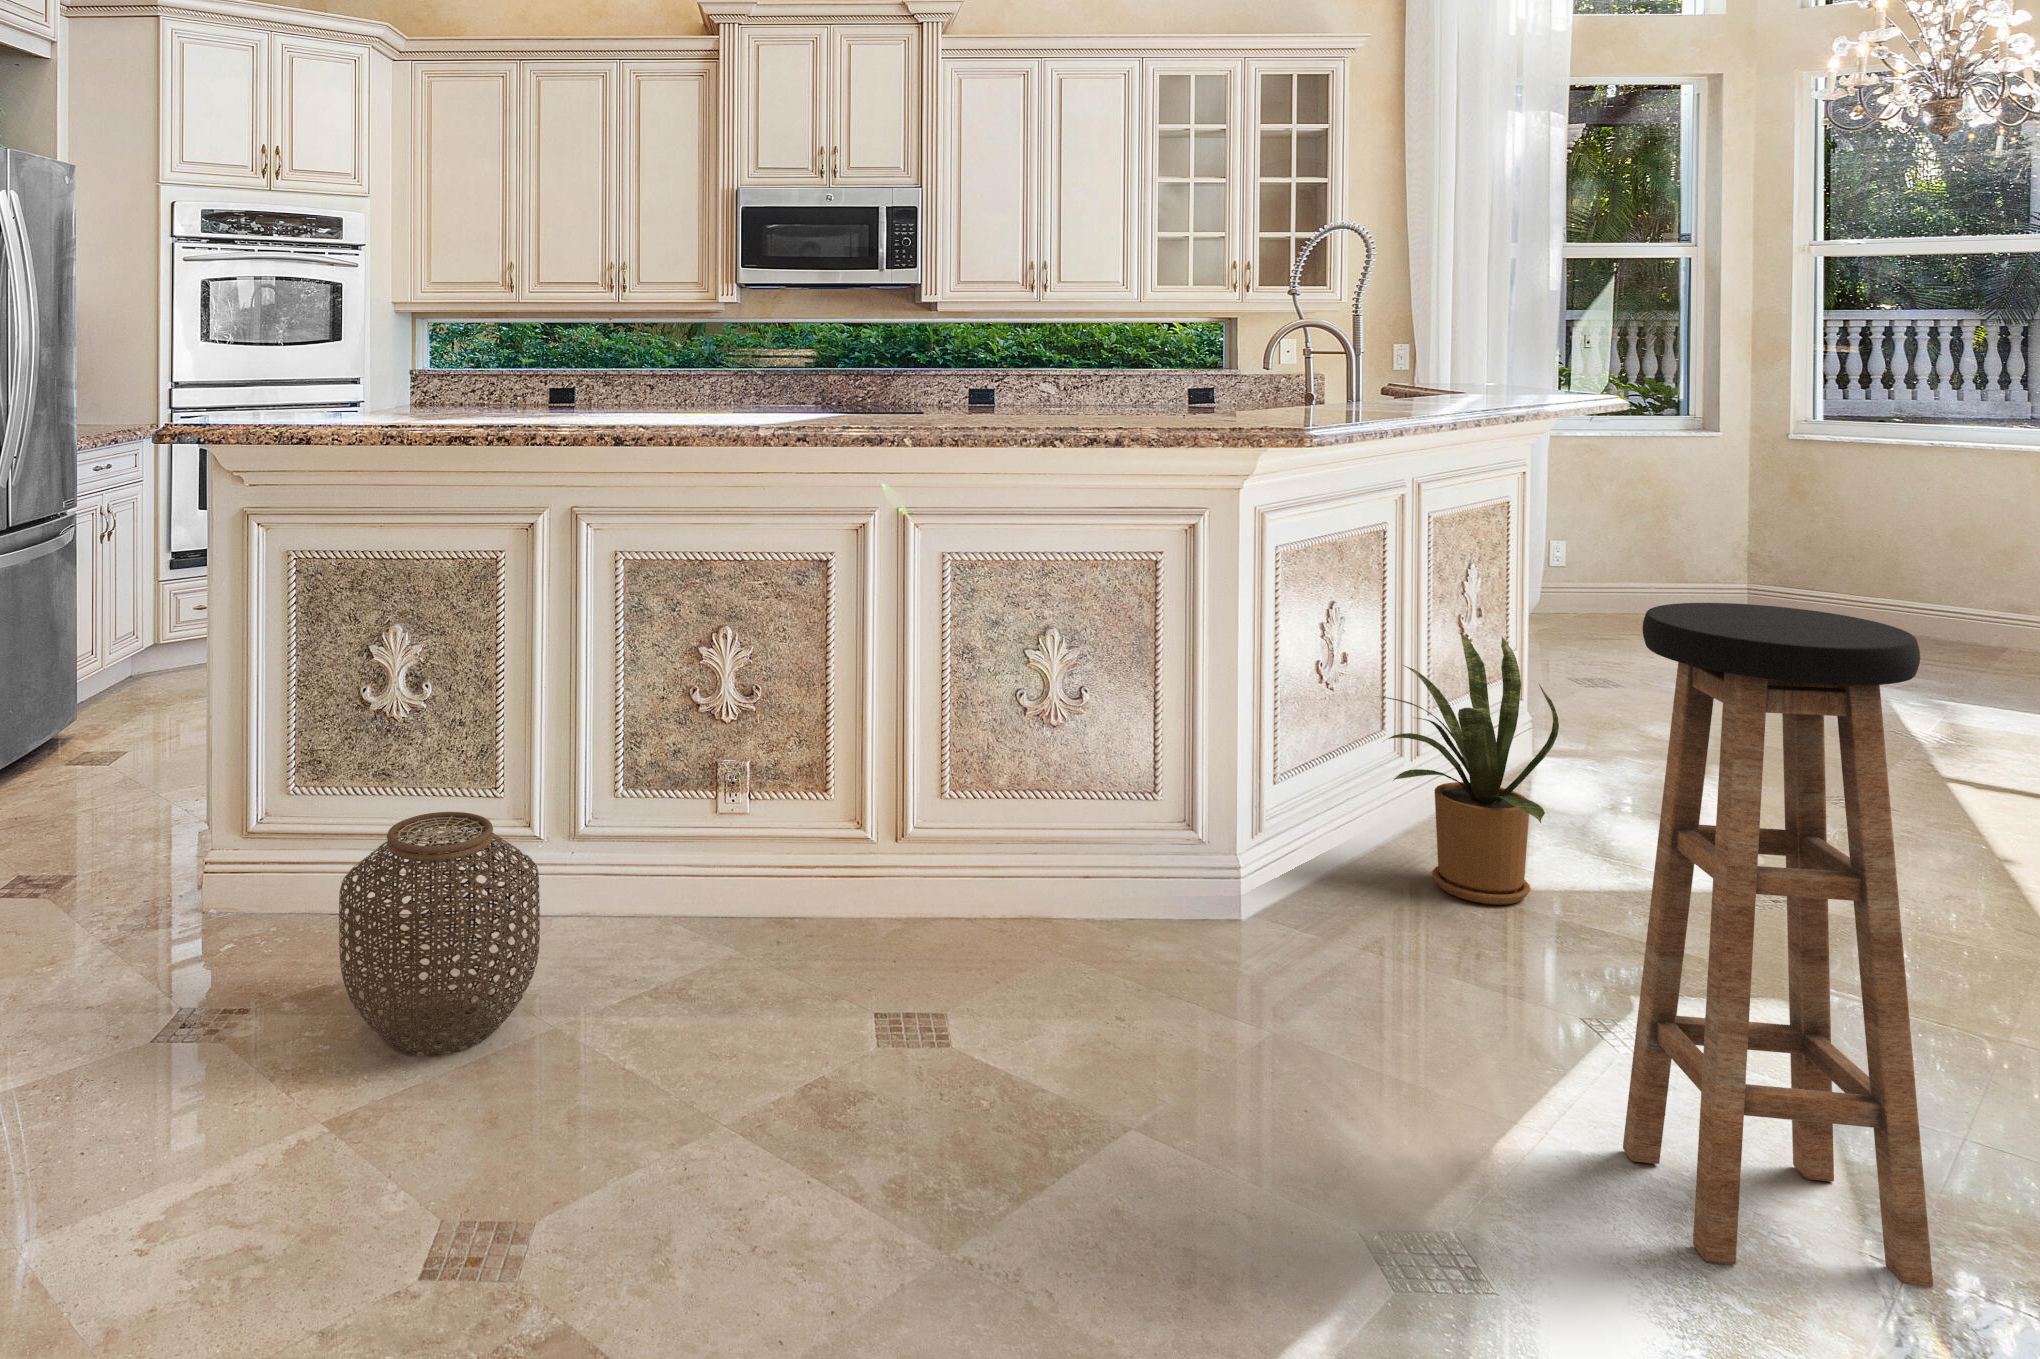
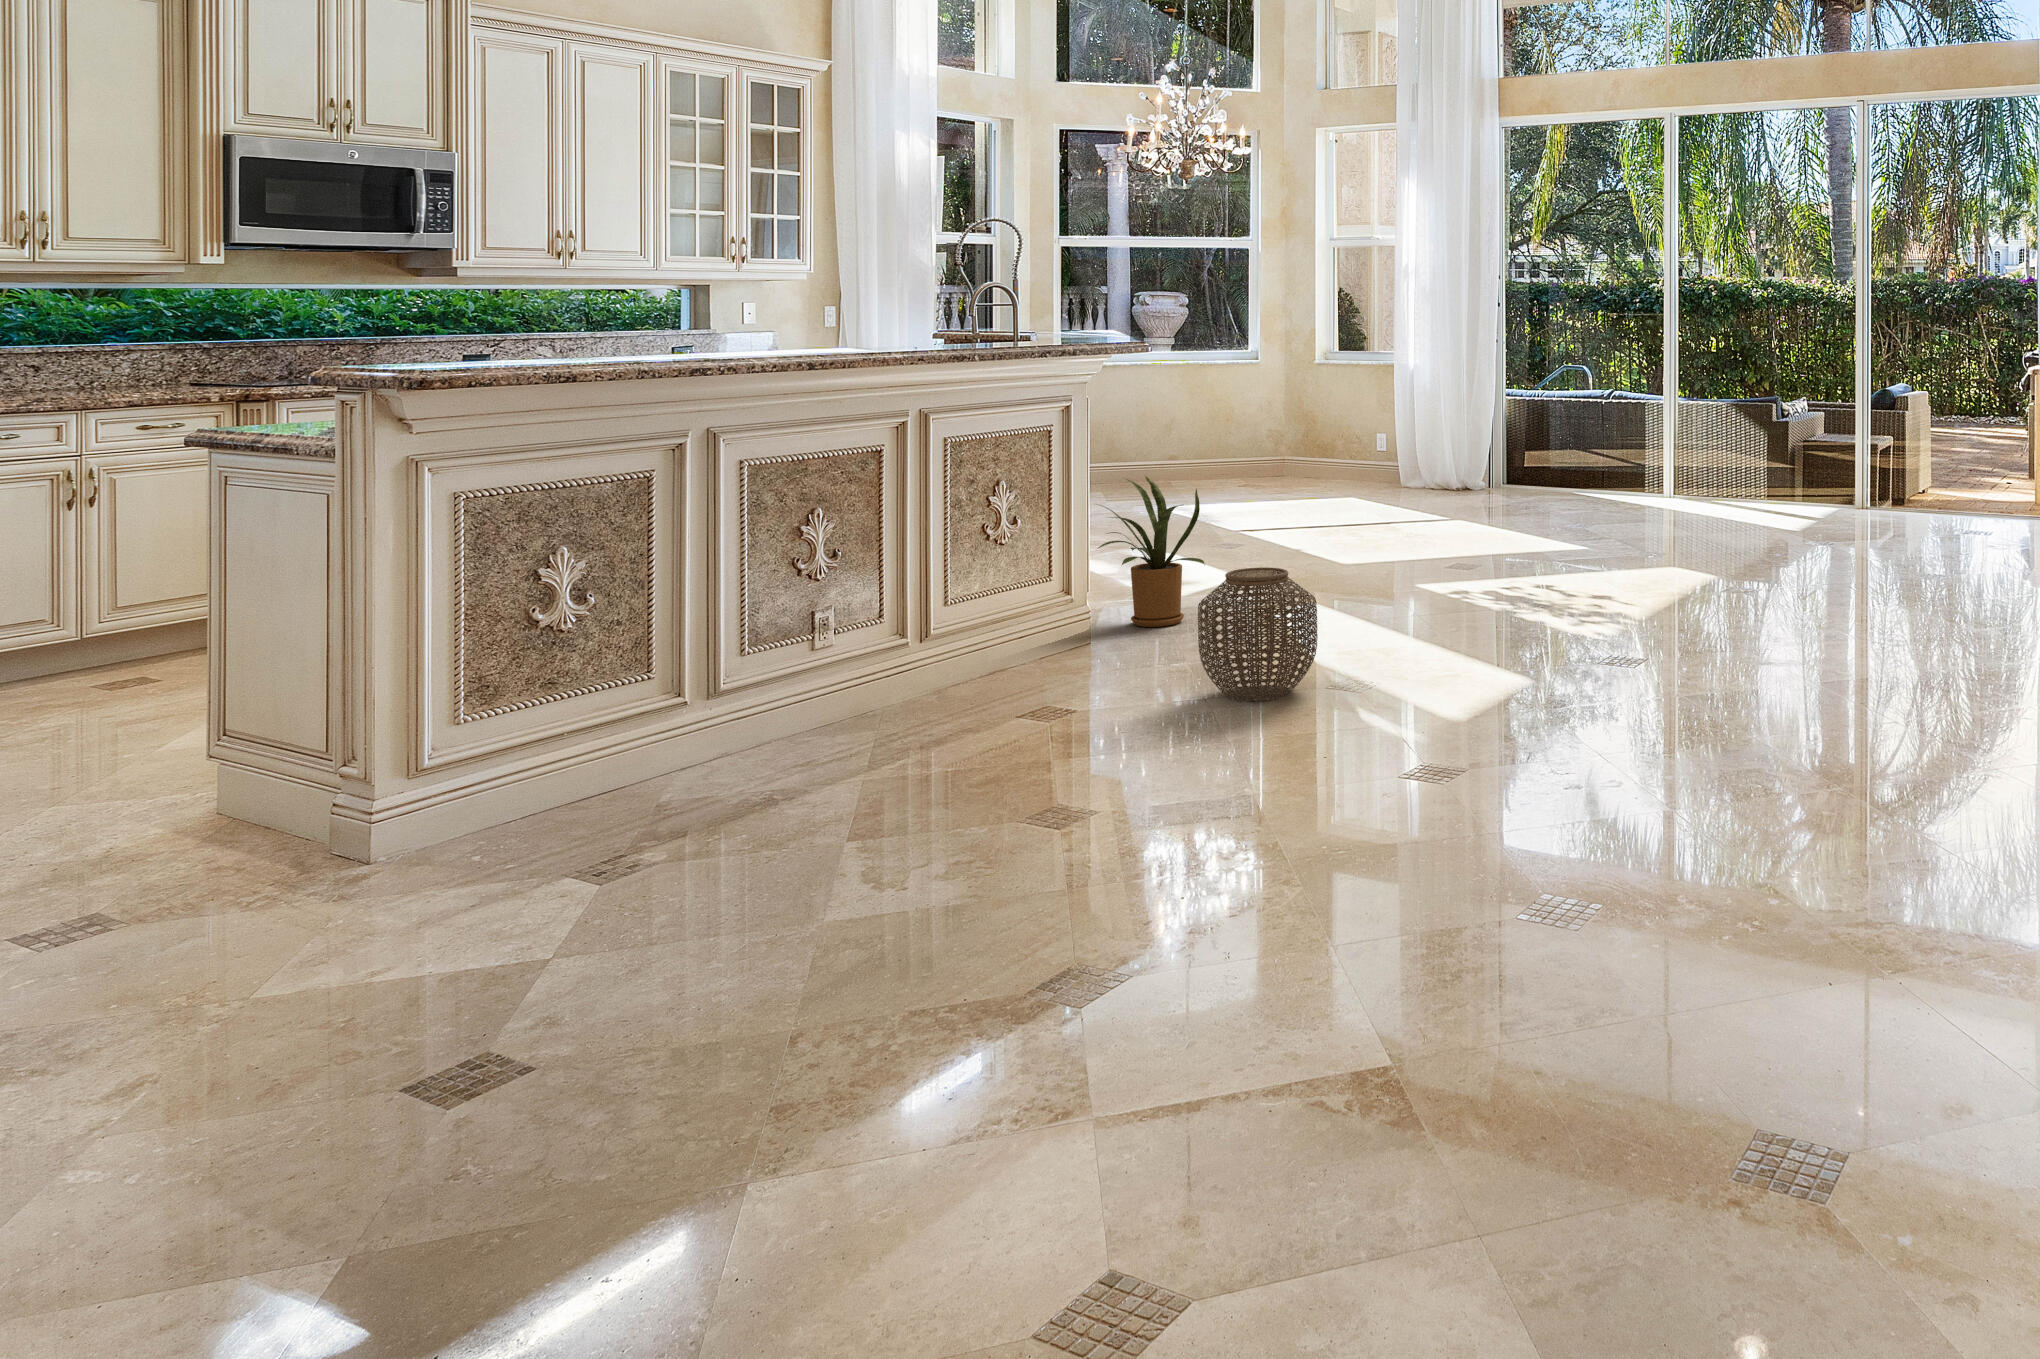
bar stool: present [1623,603,1933,1286] -> none [1348,401,1461,667]
woven basket: present [339,812,540,1055] -> present [1198,567,1318,701]

